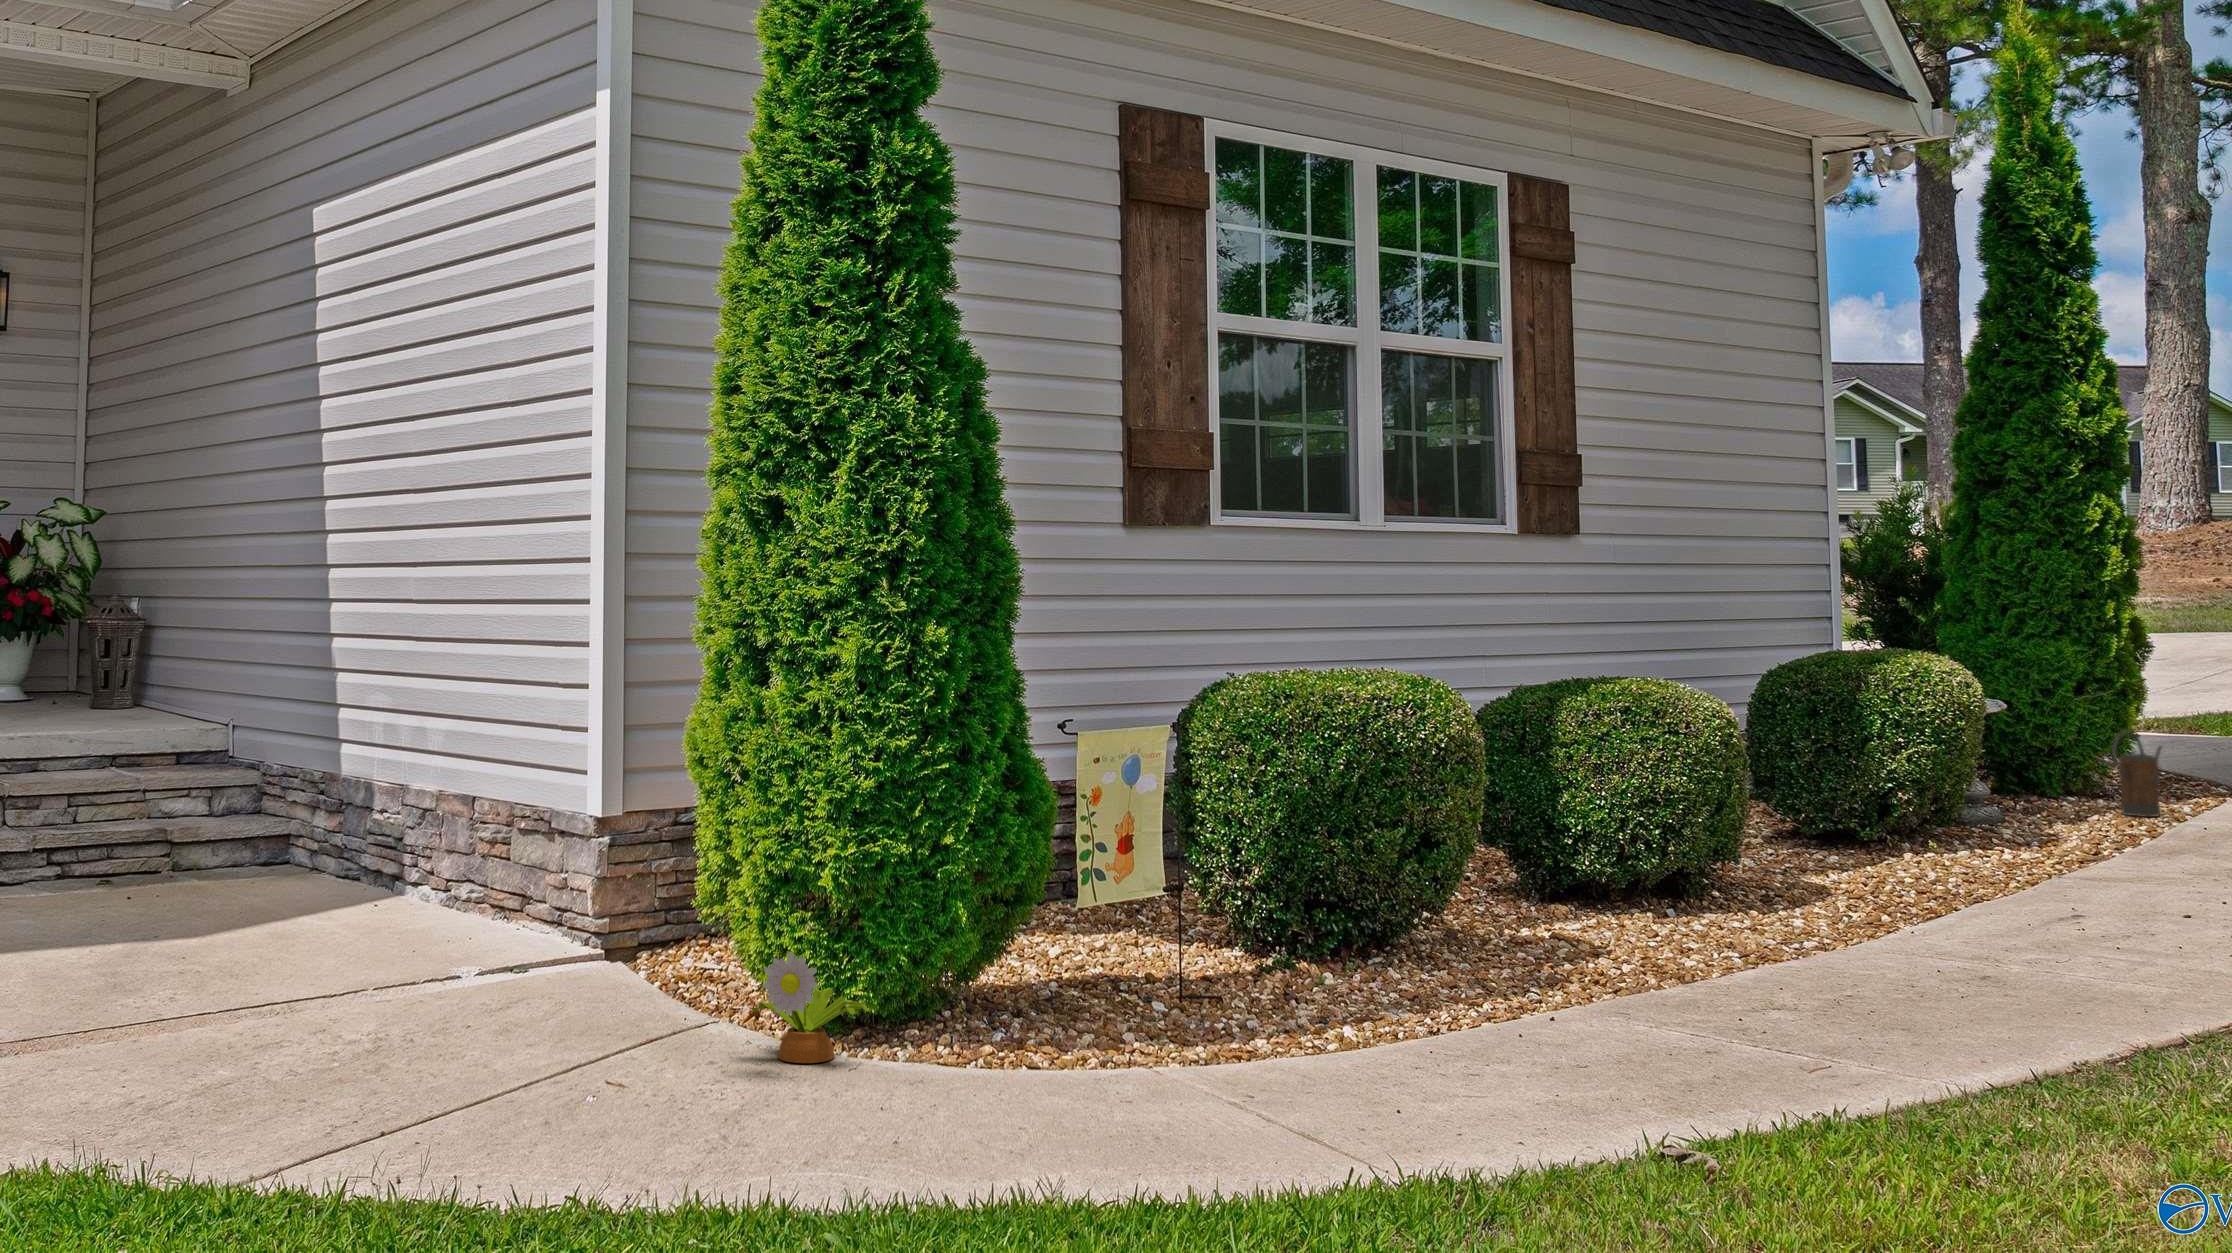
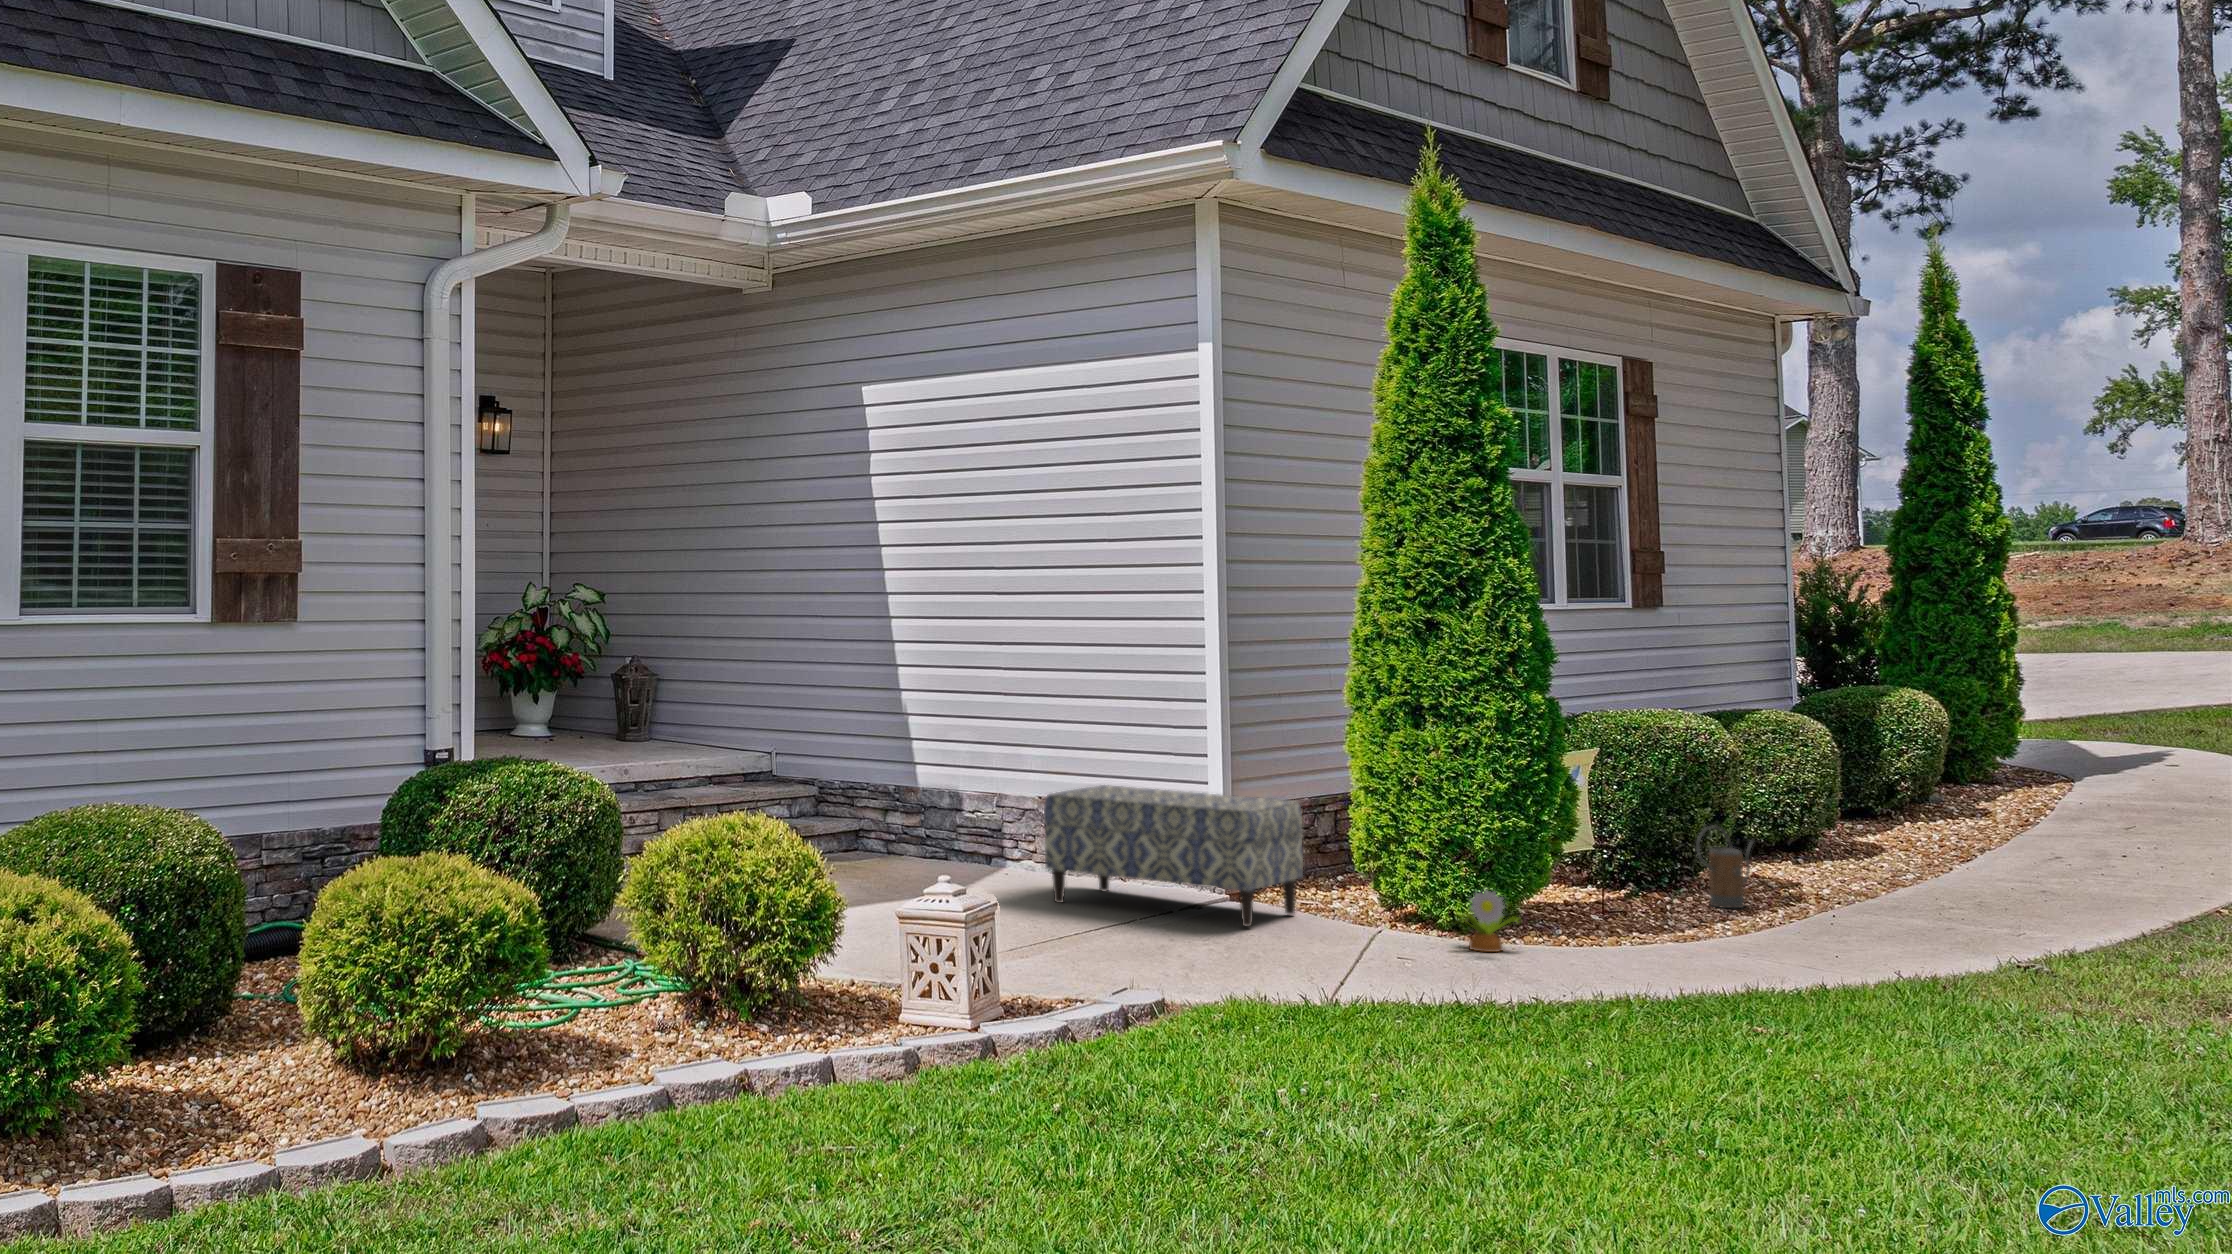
watering can: present [2112,730,2162,817] -> present [1696,826,1754,908]
bench: none [329,772,658,999] -> present [1044,785,1303,926]

